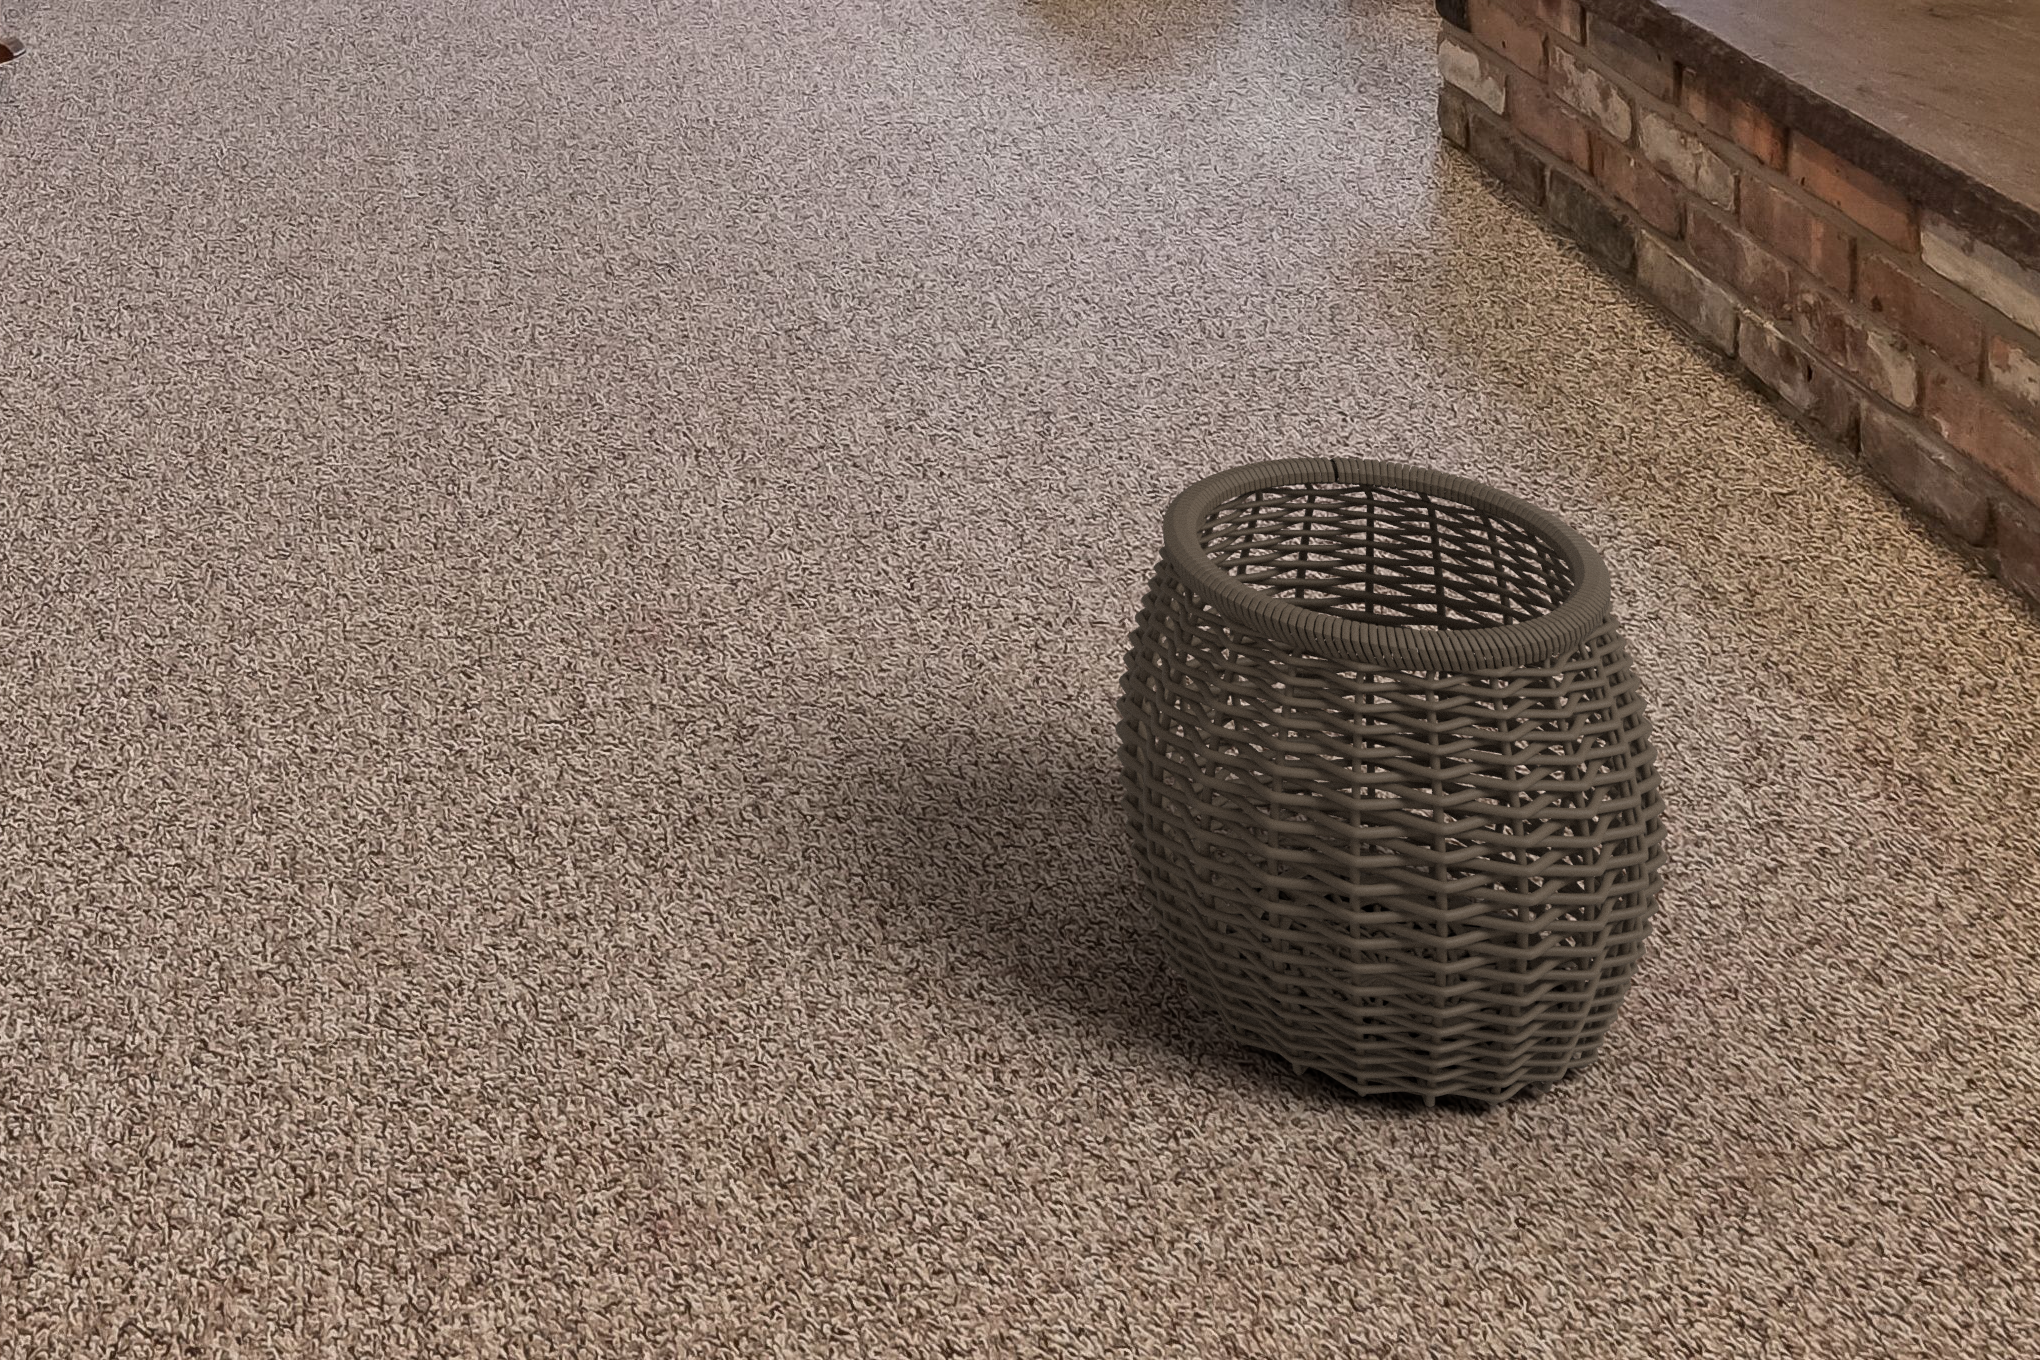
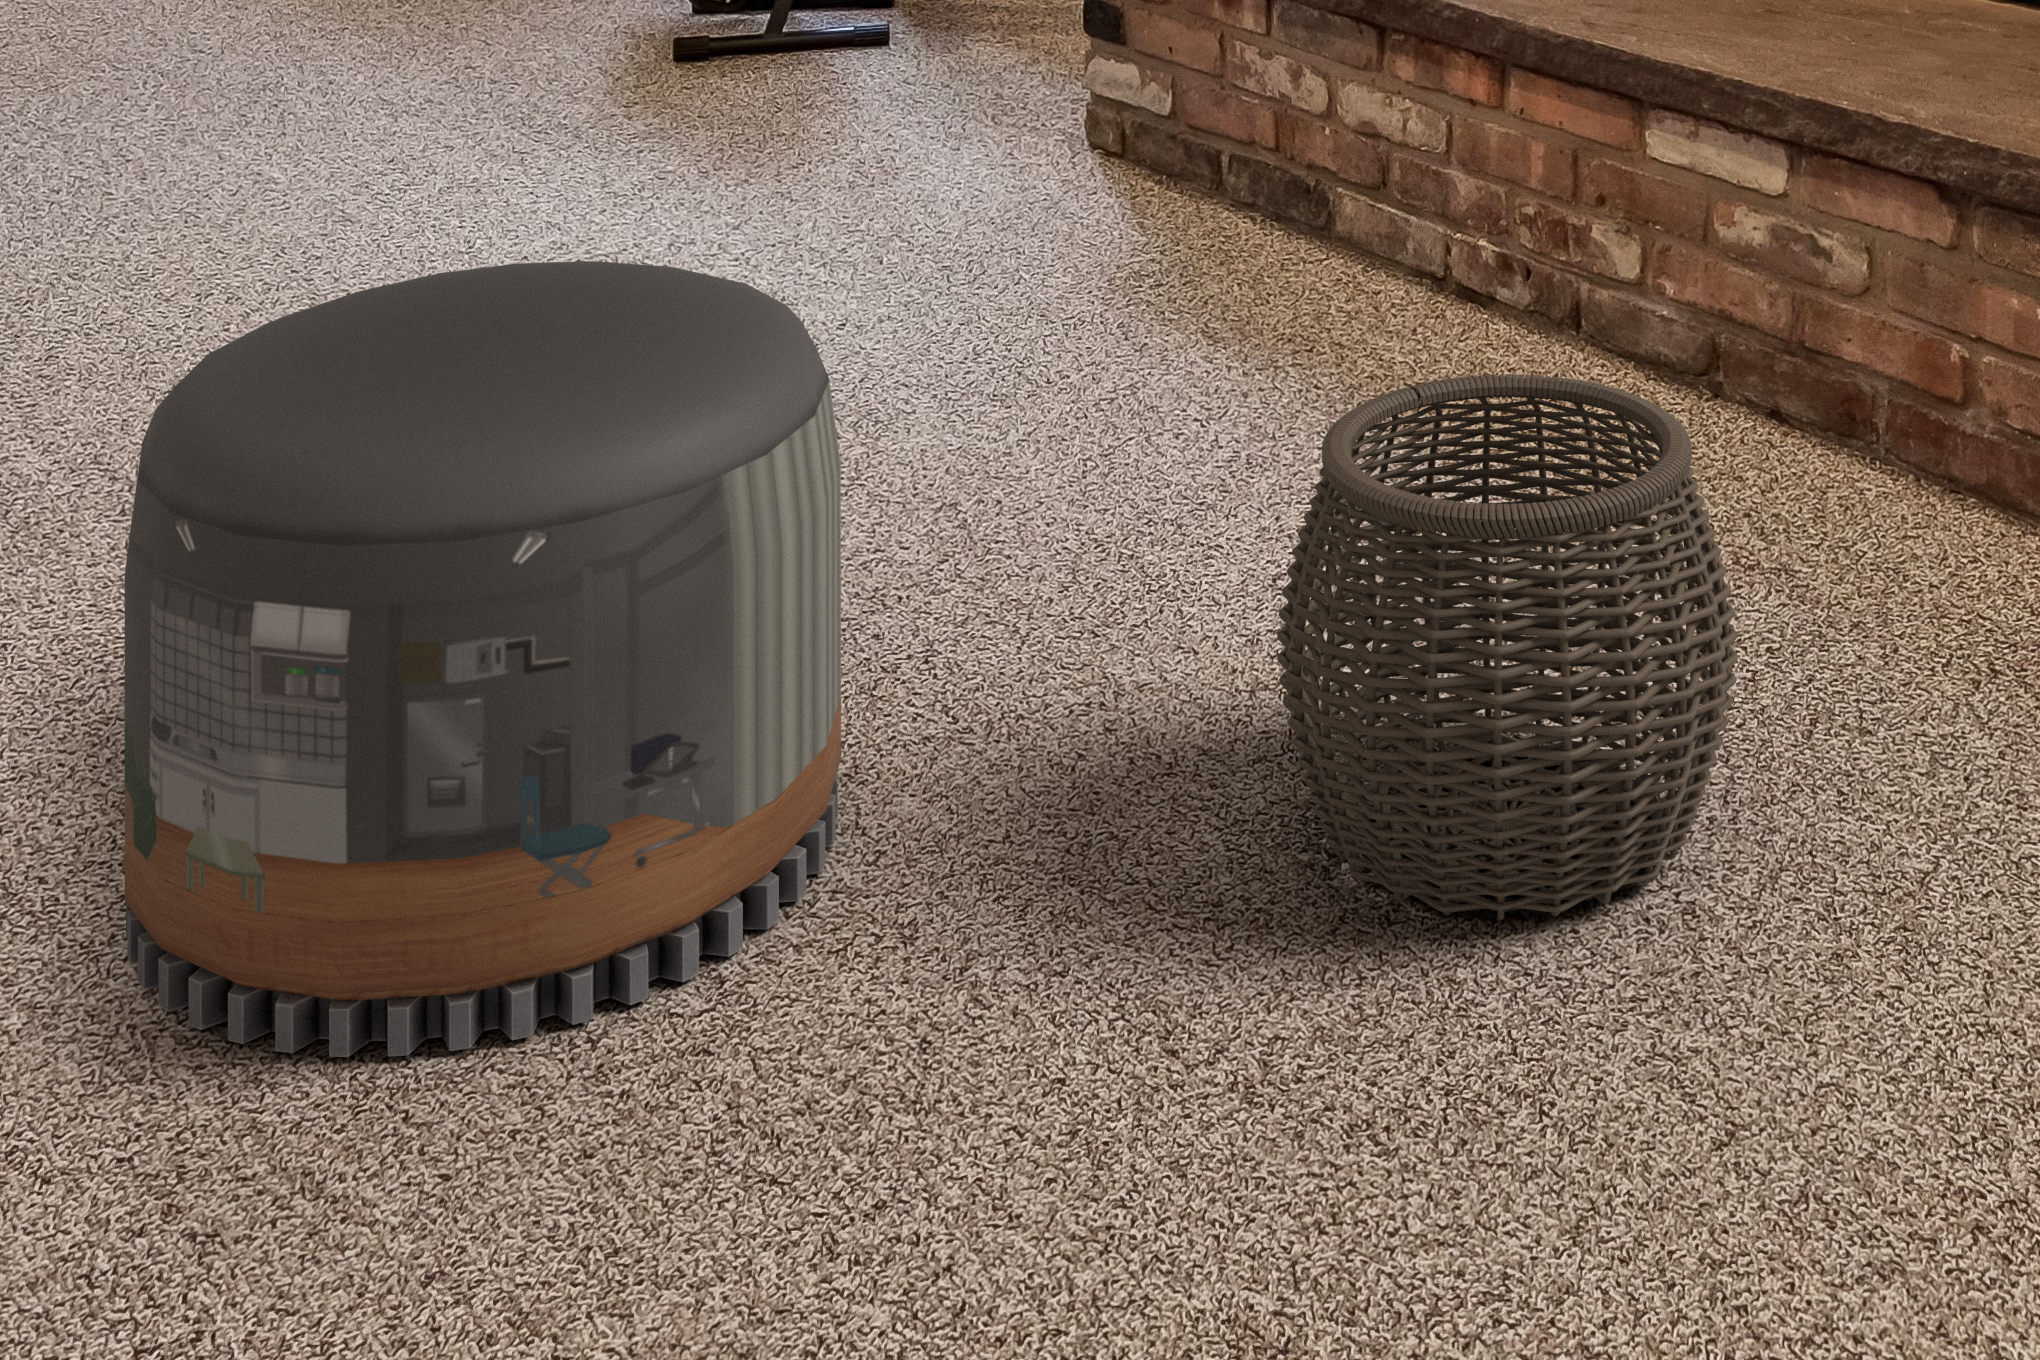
pouf: none [158,129,766,820] -> present [124,261,841,1057]

